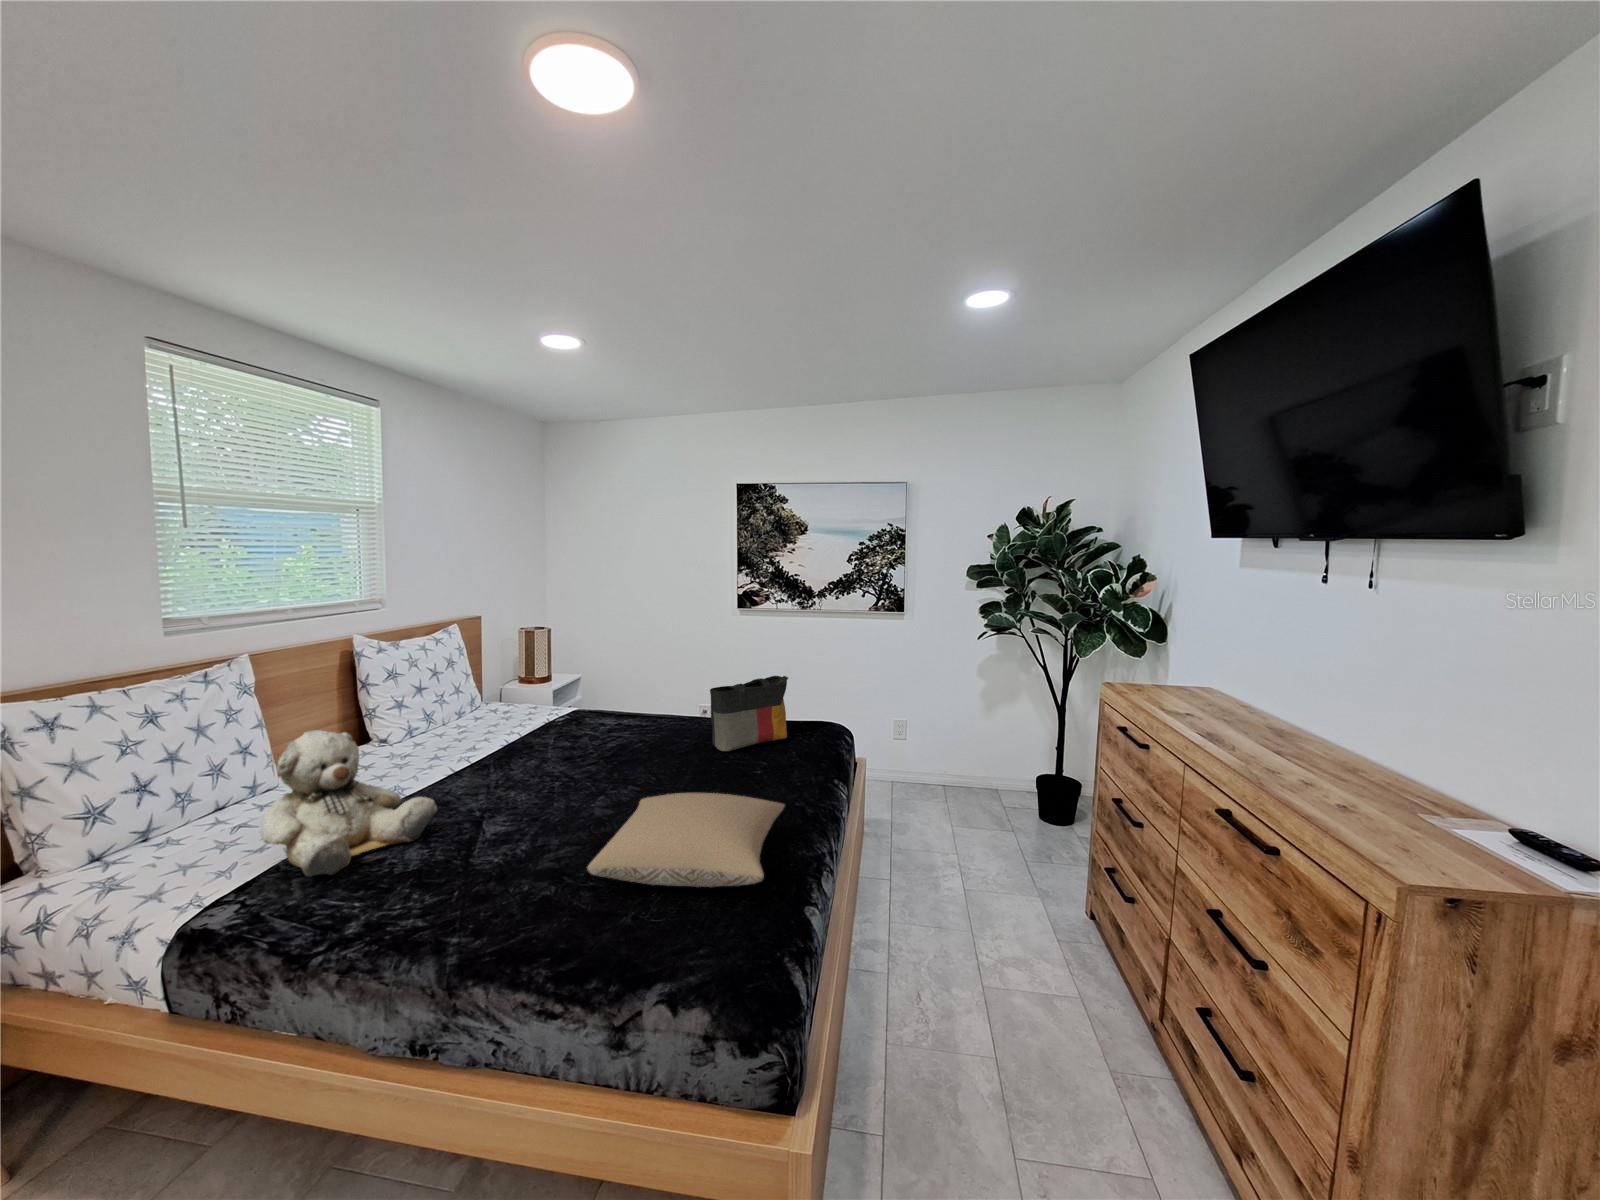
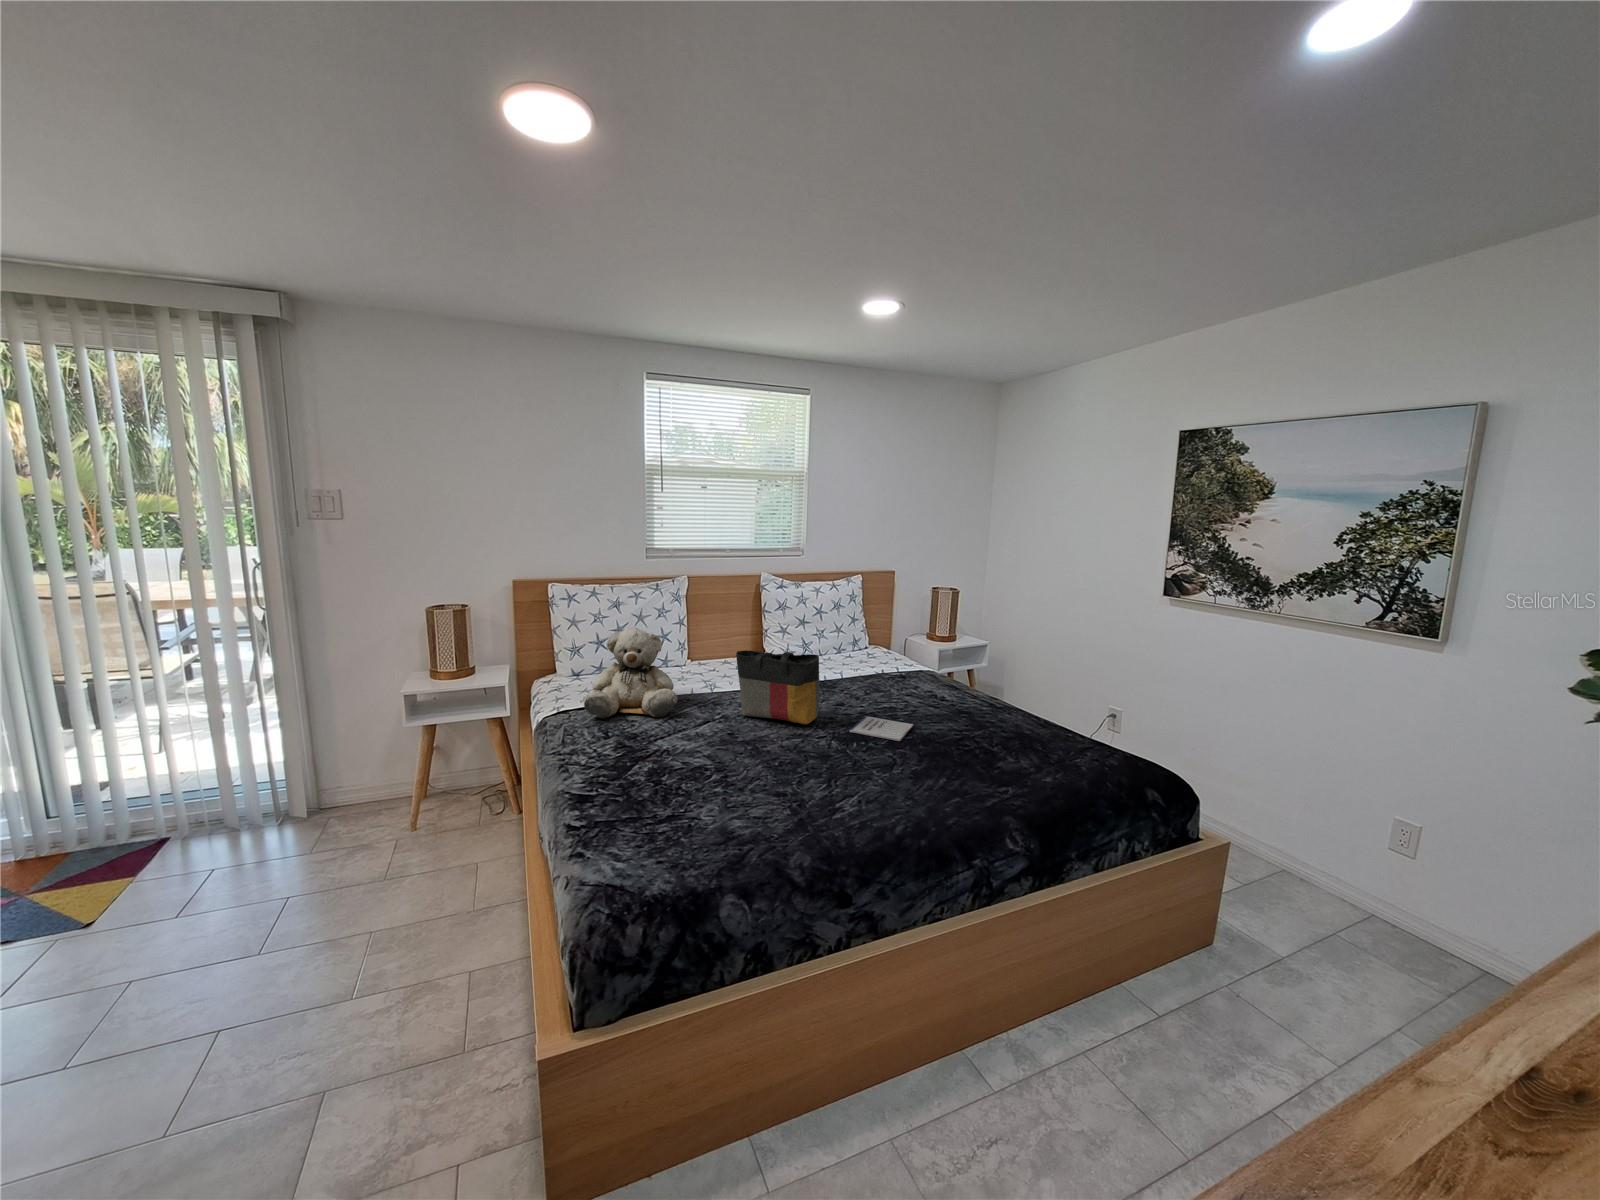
tote bag: present [710,676,788,751] -> present [736,651,819,725]
notebook: none [626,747,691,771] -> present [850,716,913,741]
pillow: present [587,793,785,887] -> none [619,745,813,845]

